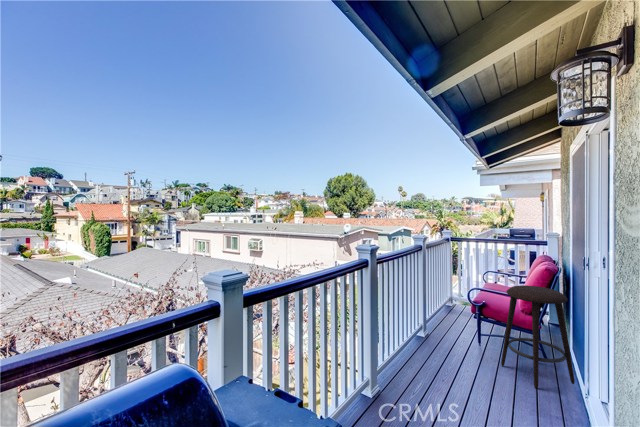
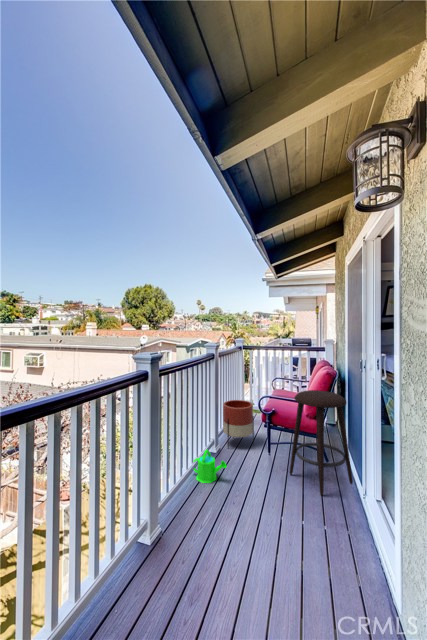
planter: none [431,290,463,336] -> present [223,400,254,448]
watering can: none [402,332,435,361] -> present [193,450,227,483]

